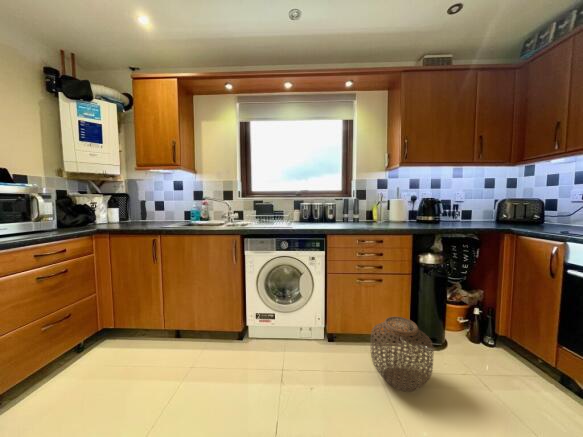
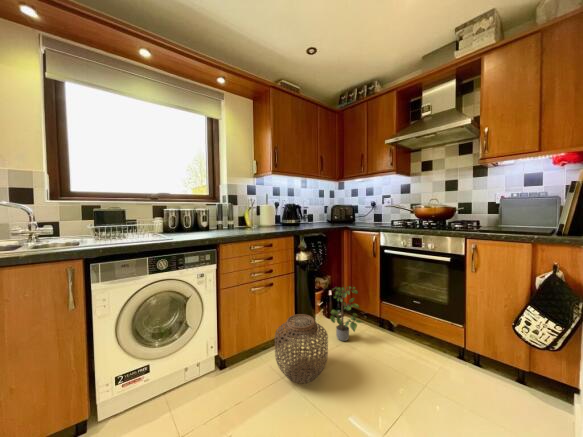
potted plant: none [457,300,515,374] -> present [330,286,362,341]

